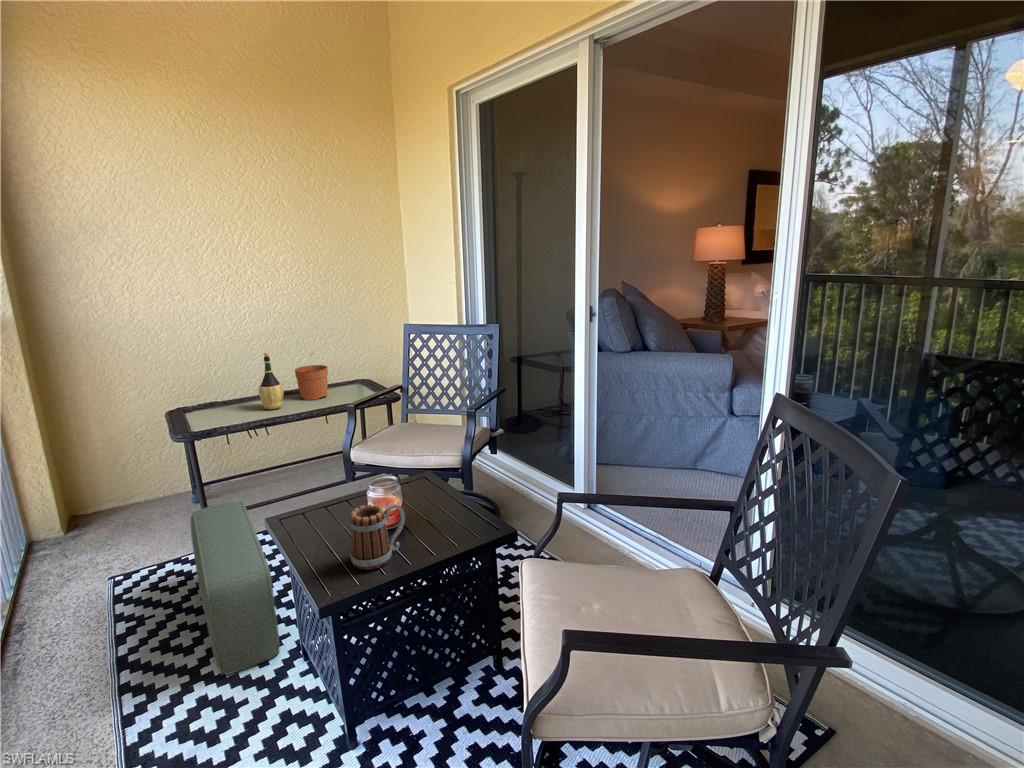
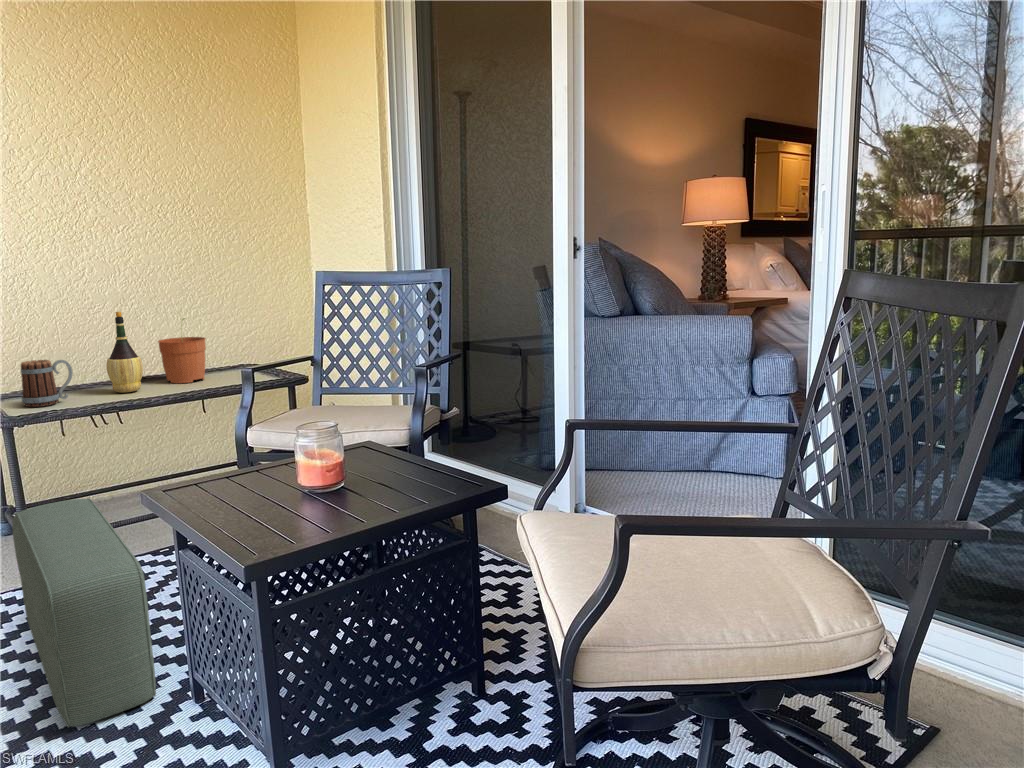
mug: present [350,504,405,570] -> present [21,360,73,407]

